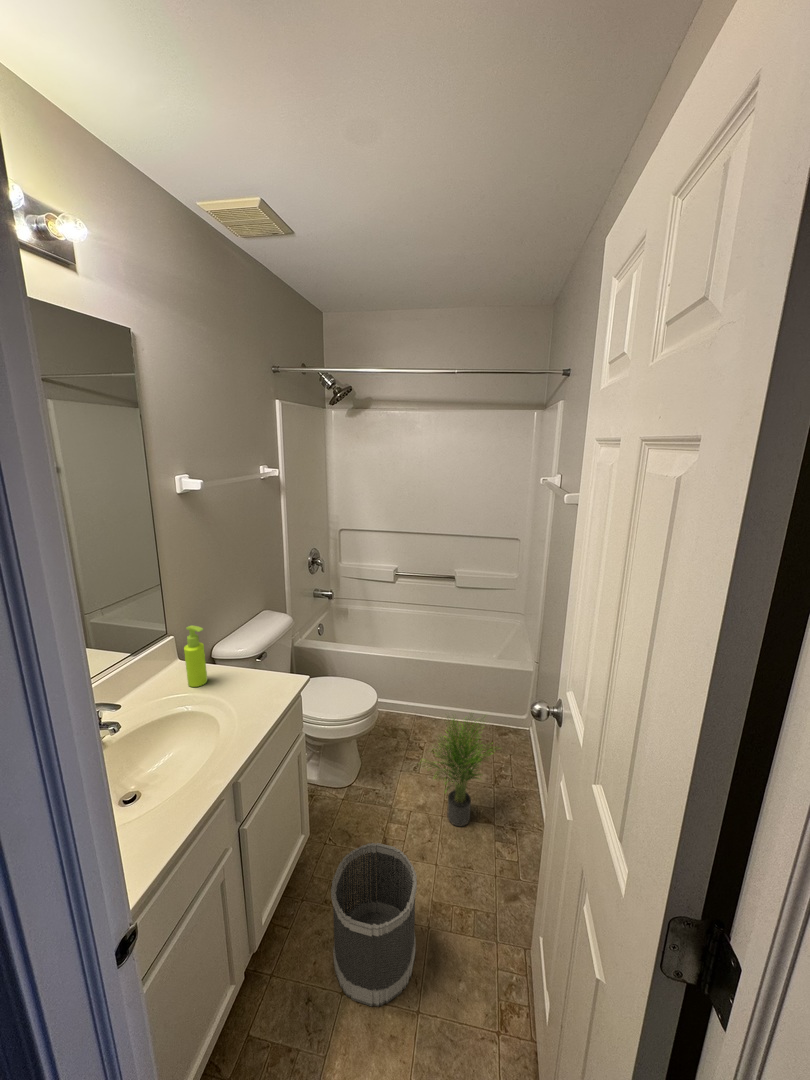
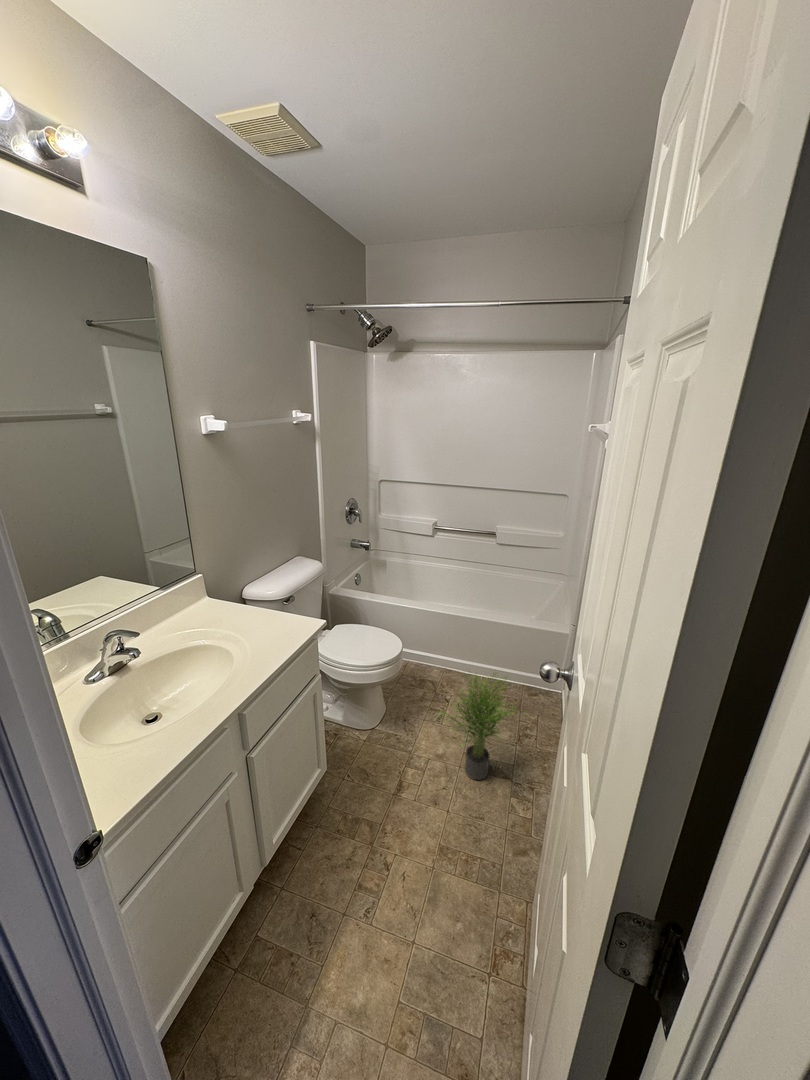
soap dispenser: present [184,626,207,687] -> none [206,564,229,623]
wastebasket: present [331,843,417,1007] -> none [337,784,420,930]

